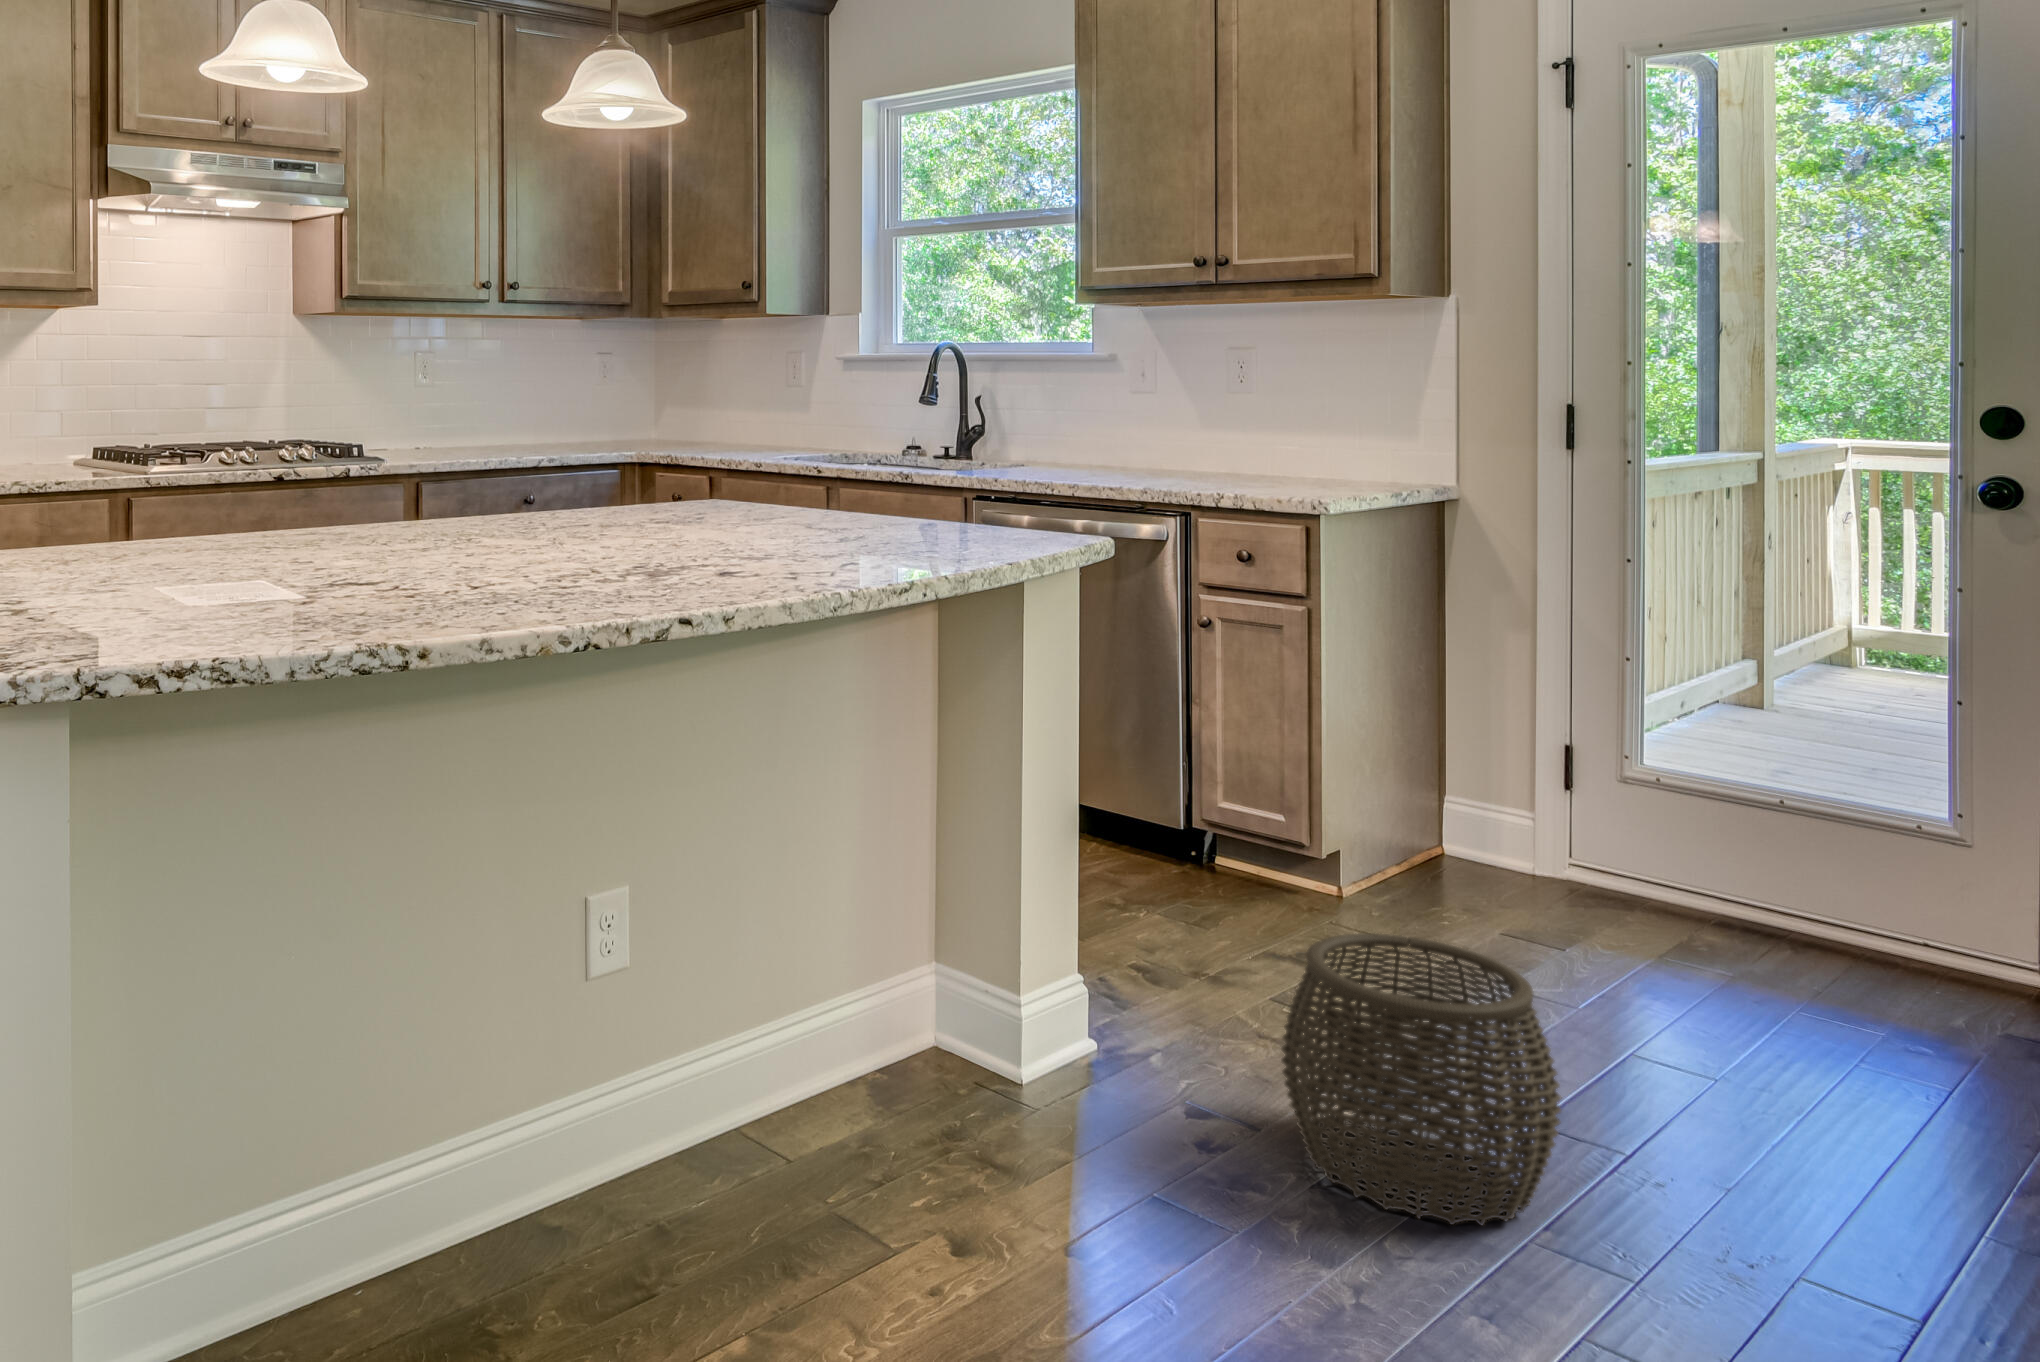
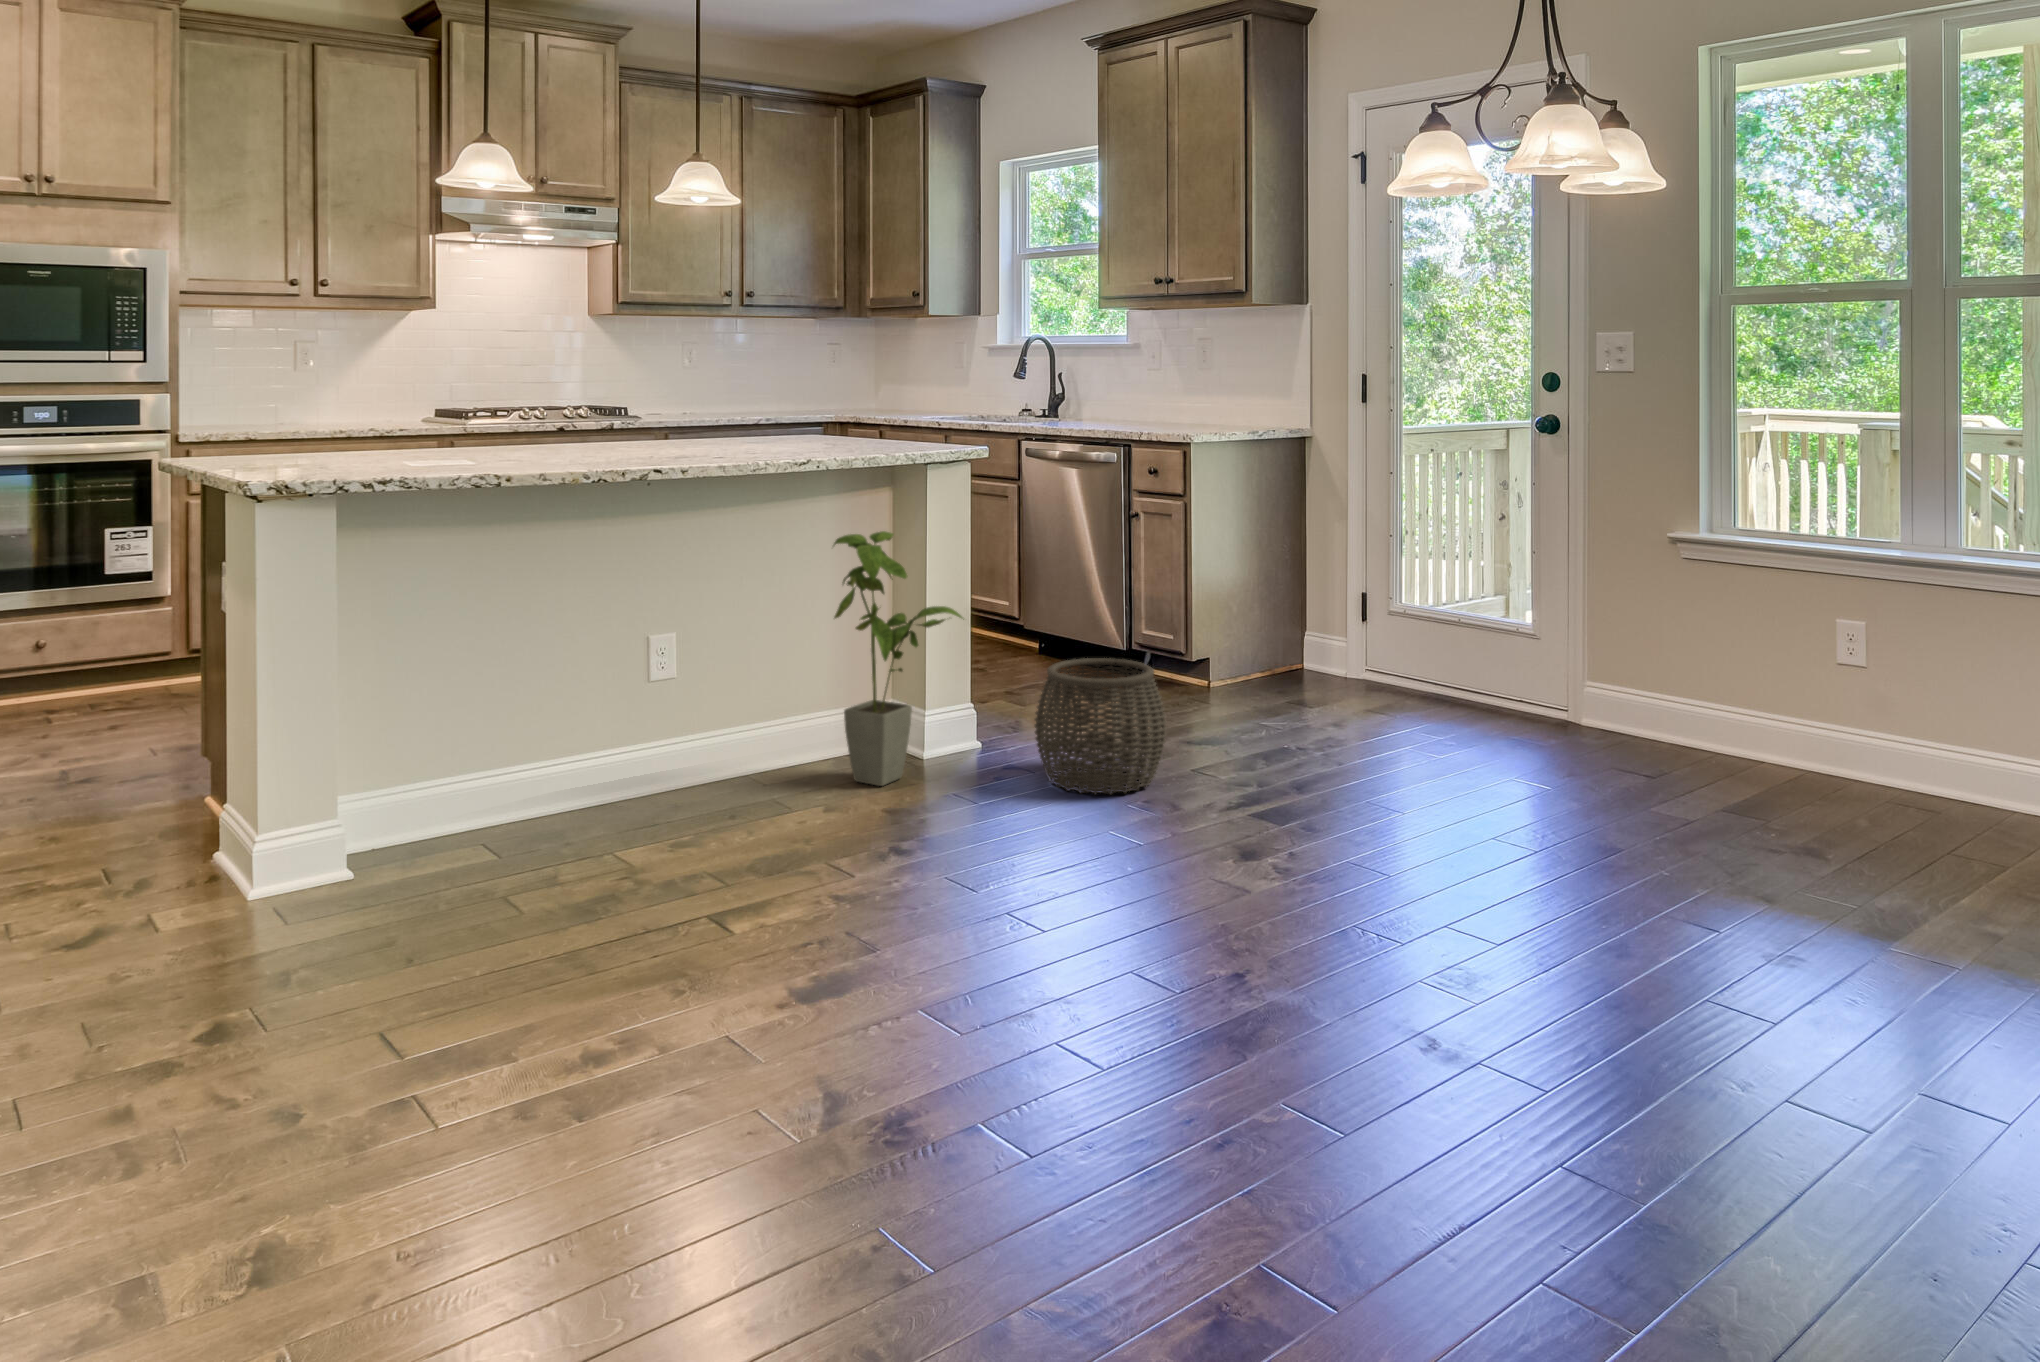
house plant: none [915,712,1178,1186] -> present [834,531,964,786]

